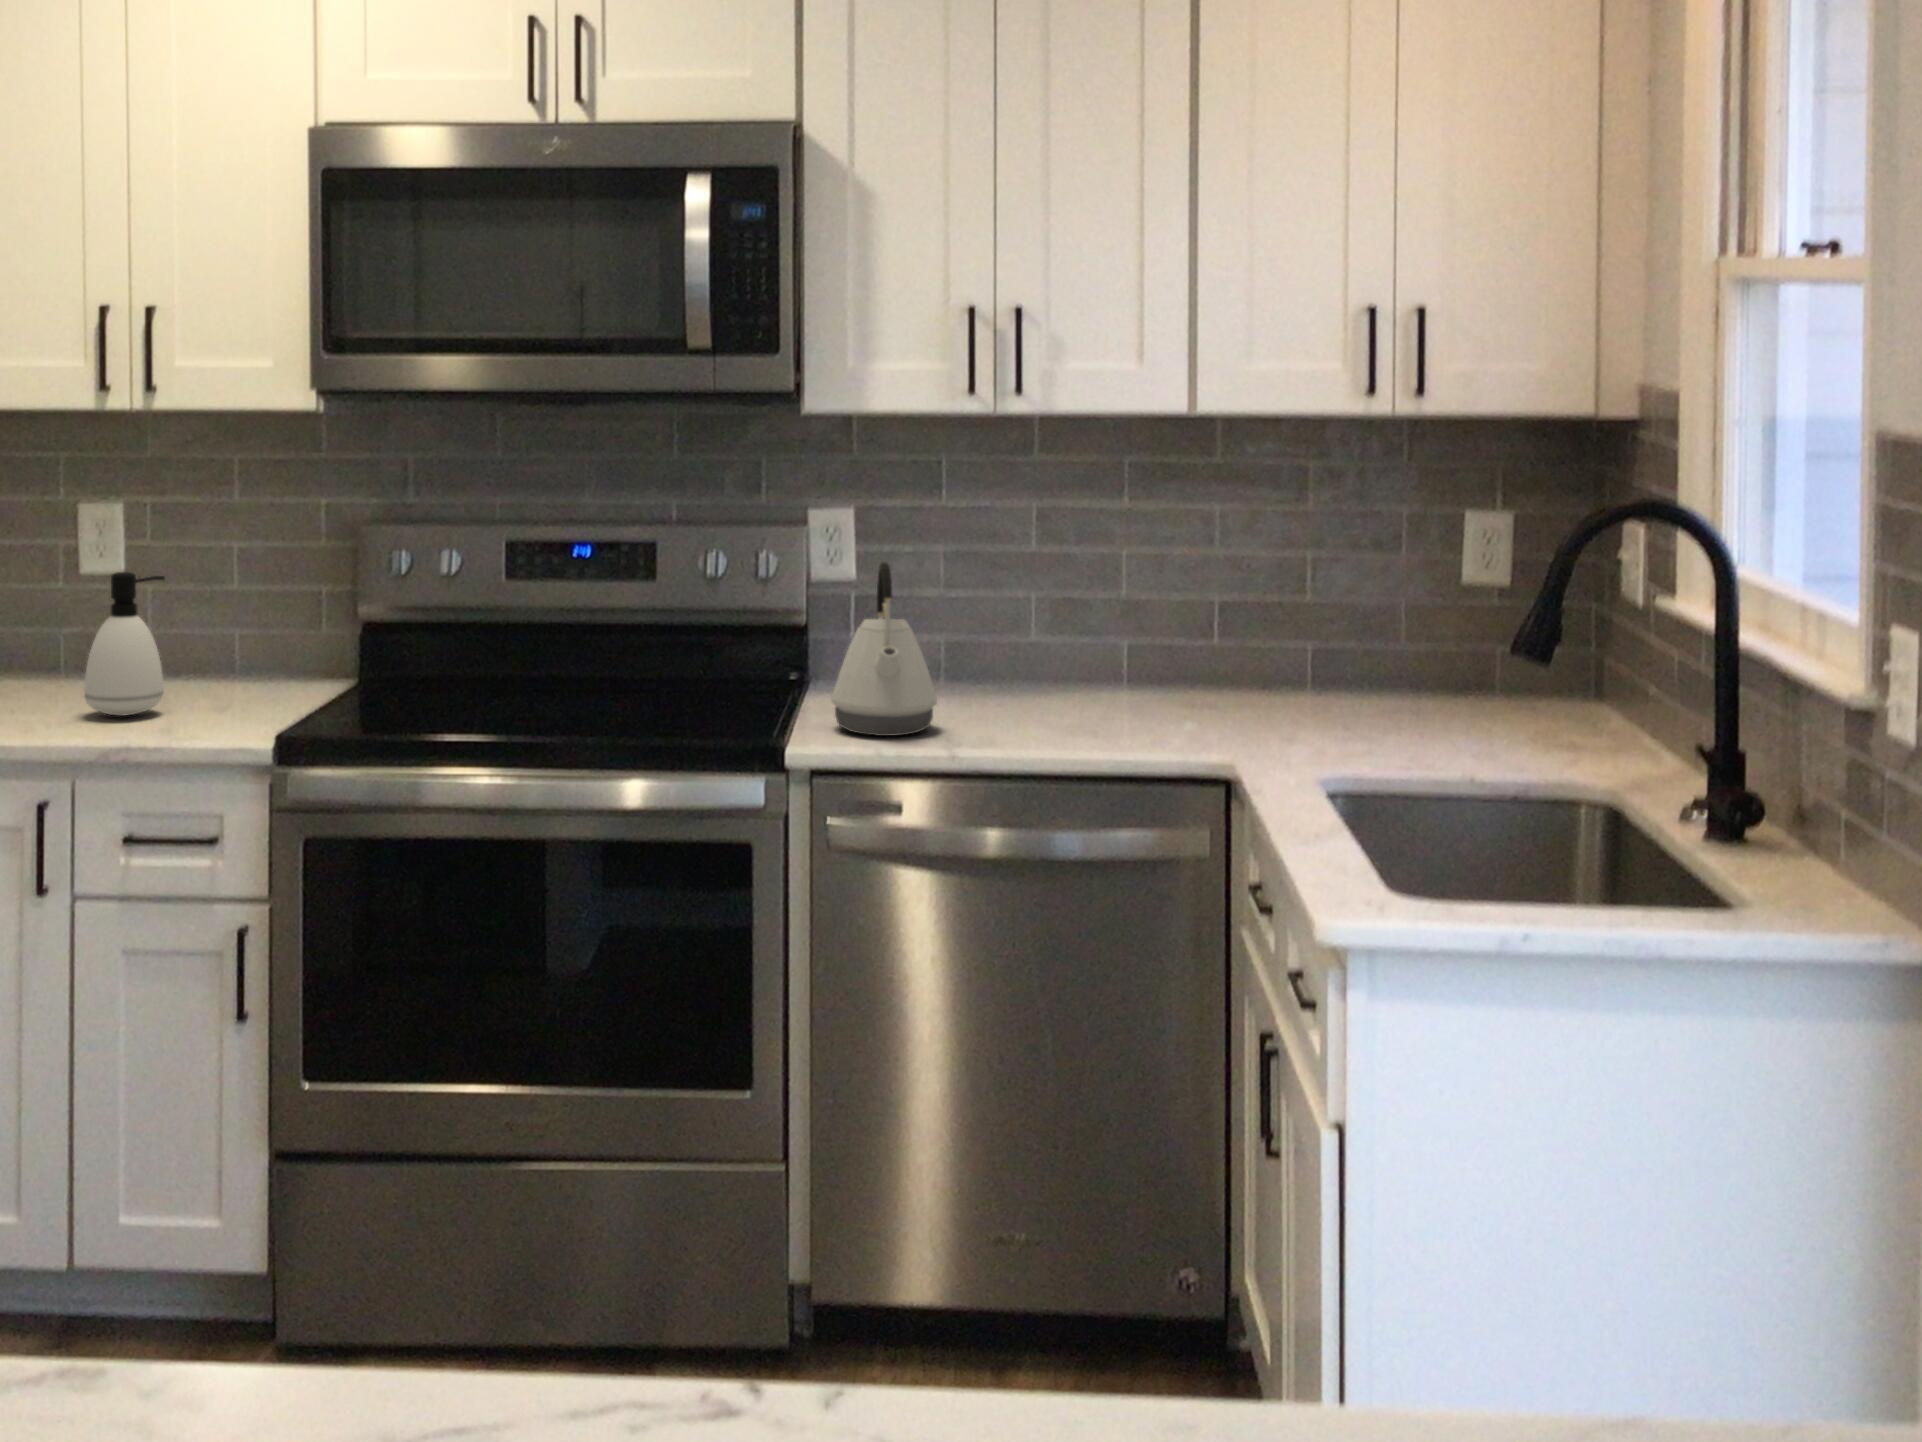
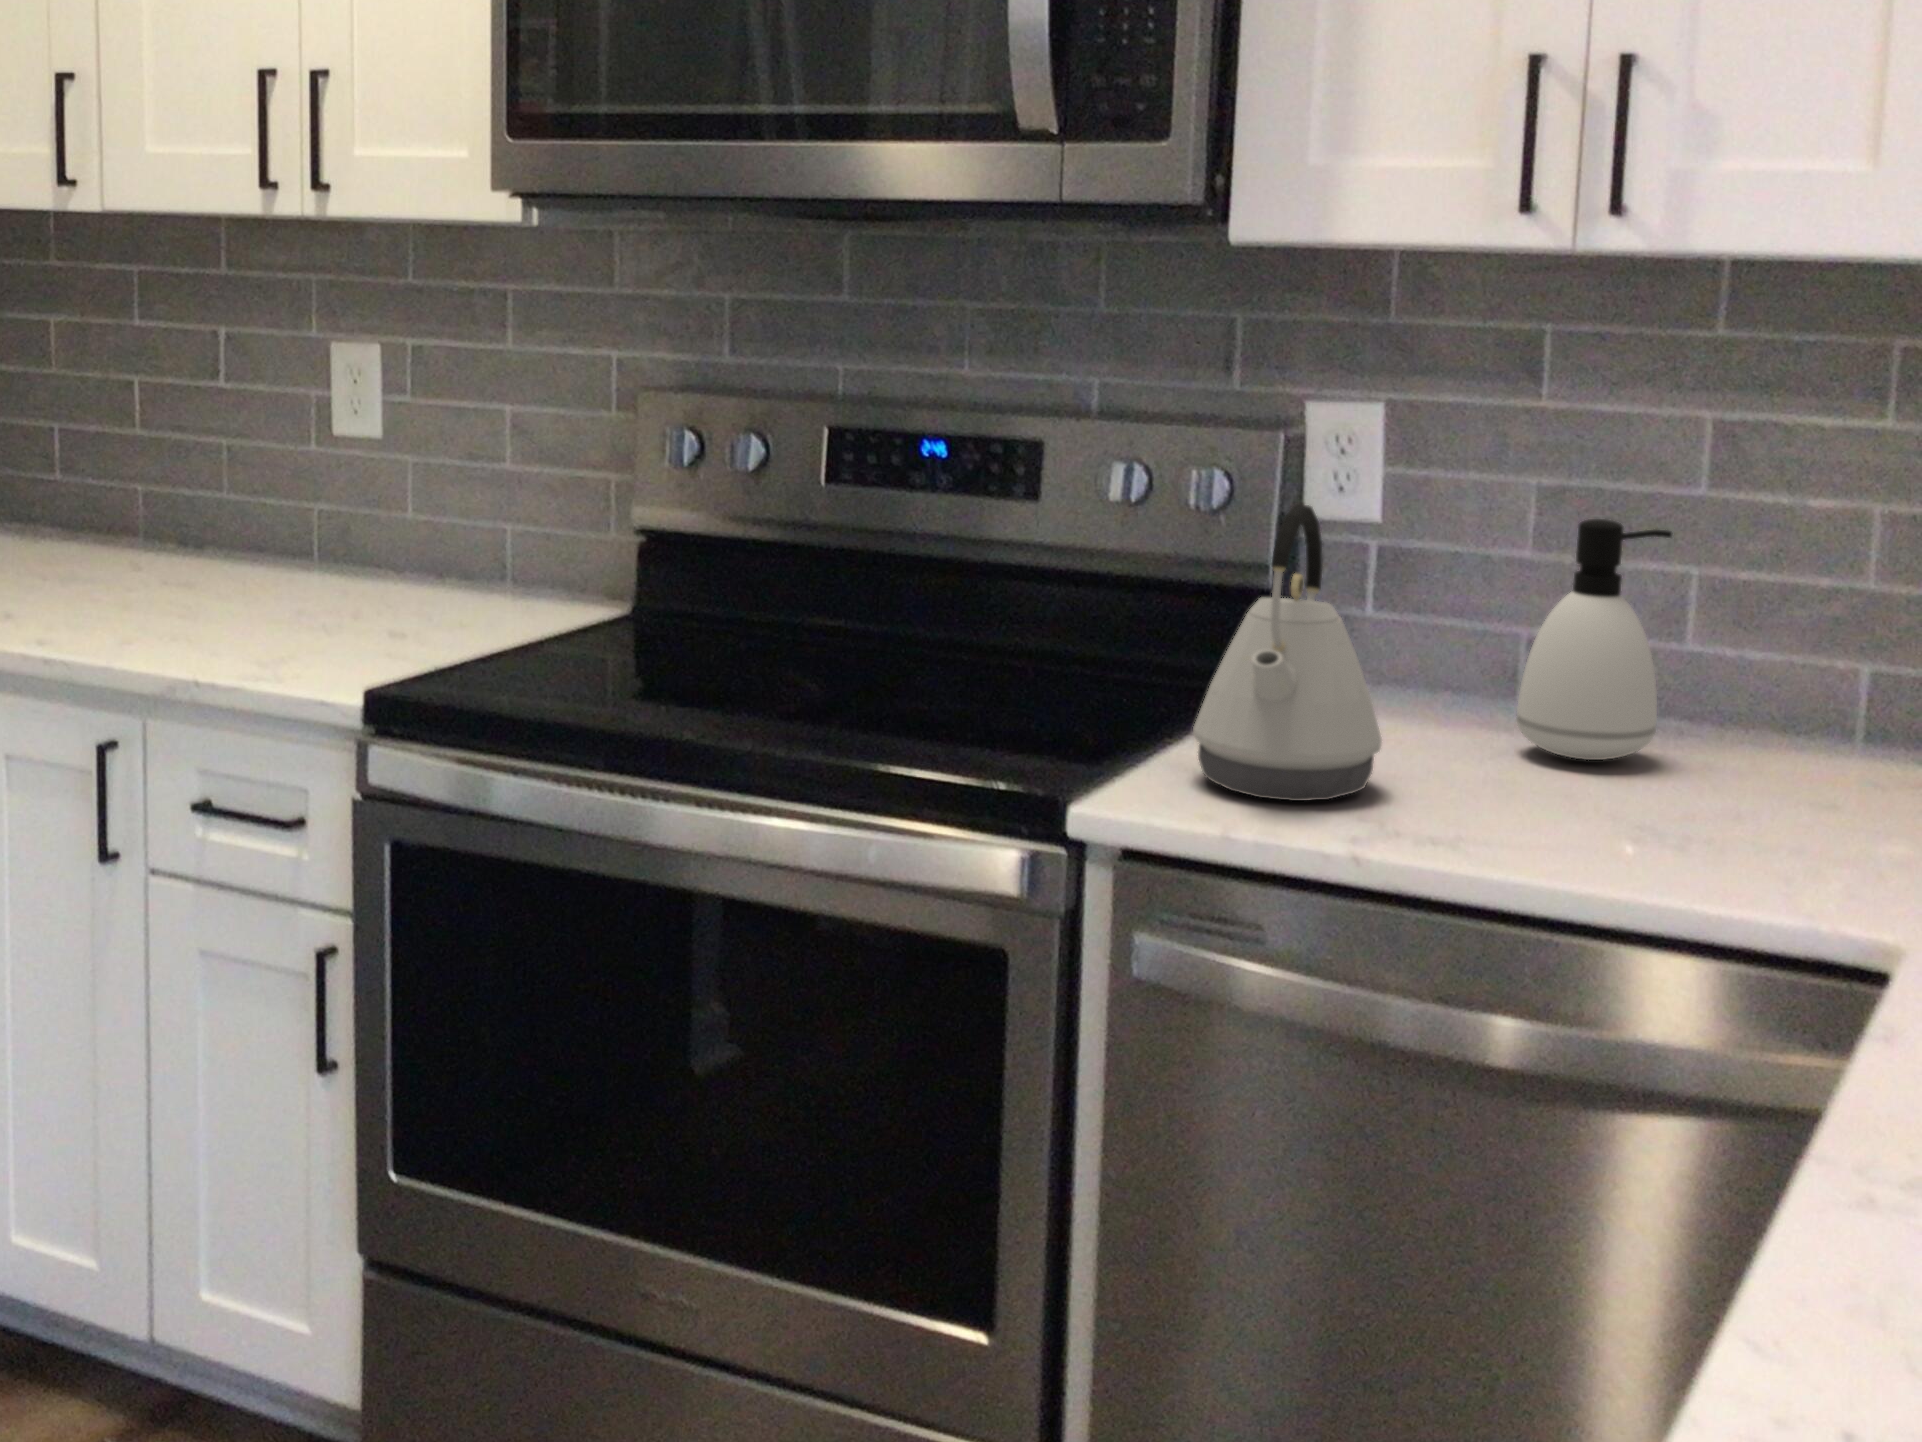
soap dispenser: present [84,572,165,716] -> present [1517,519,1672,760]

